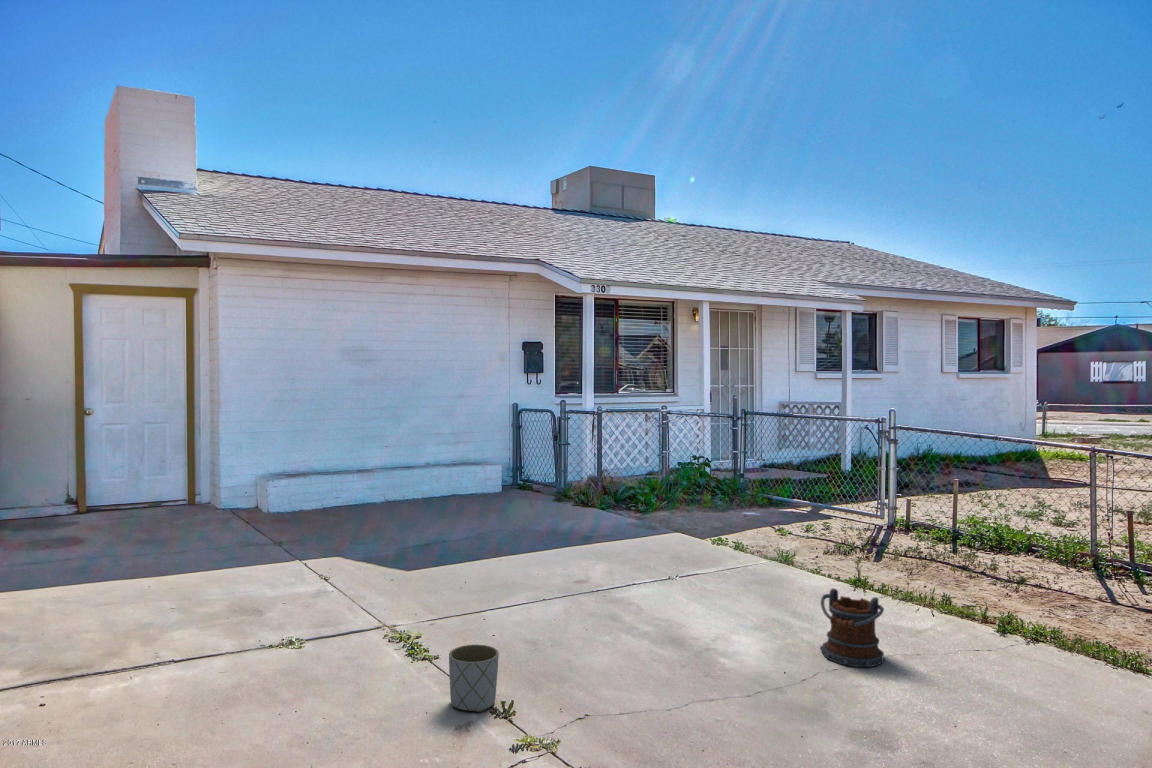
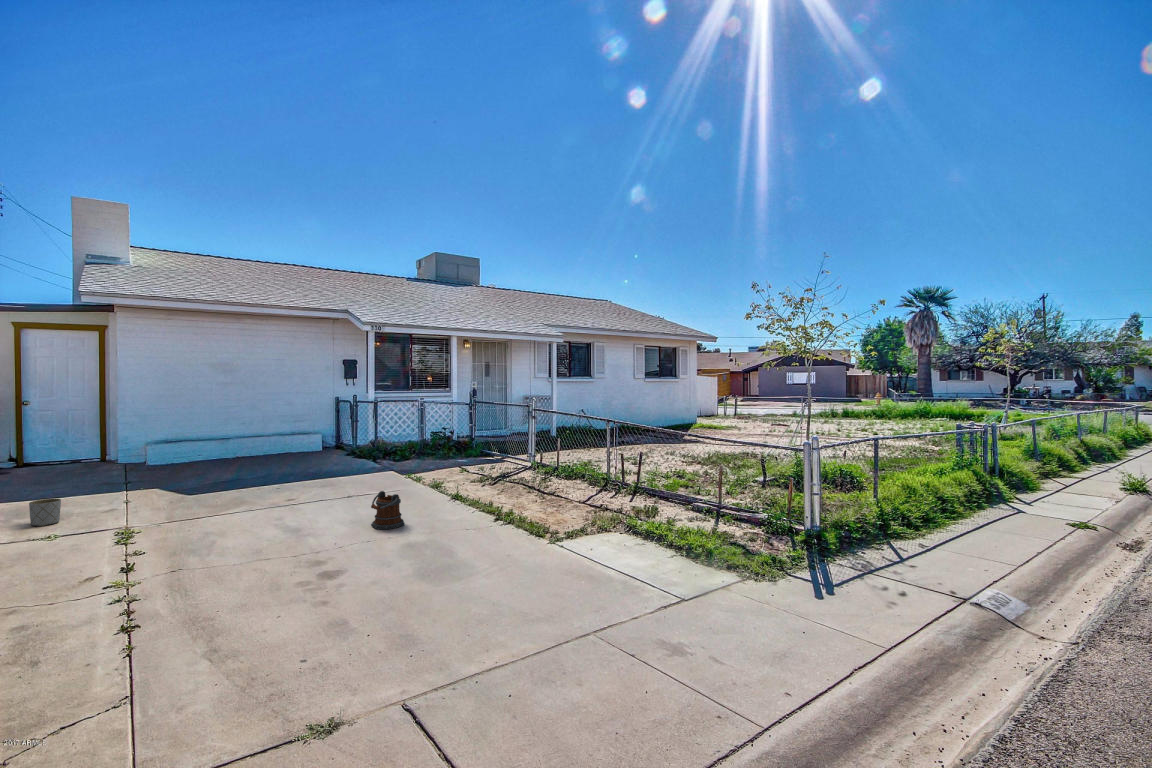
planter: present [449,645,499,712] -> present [29,499,61,526]

